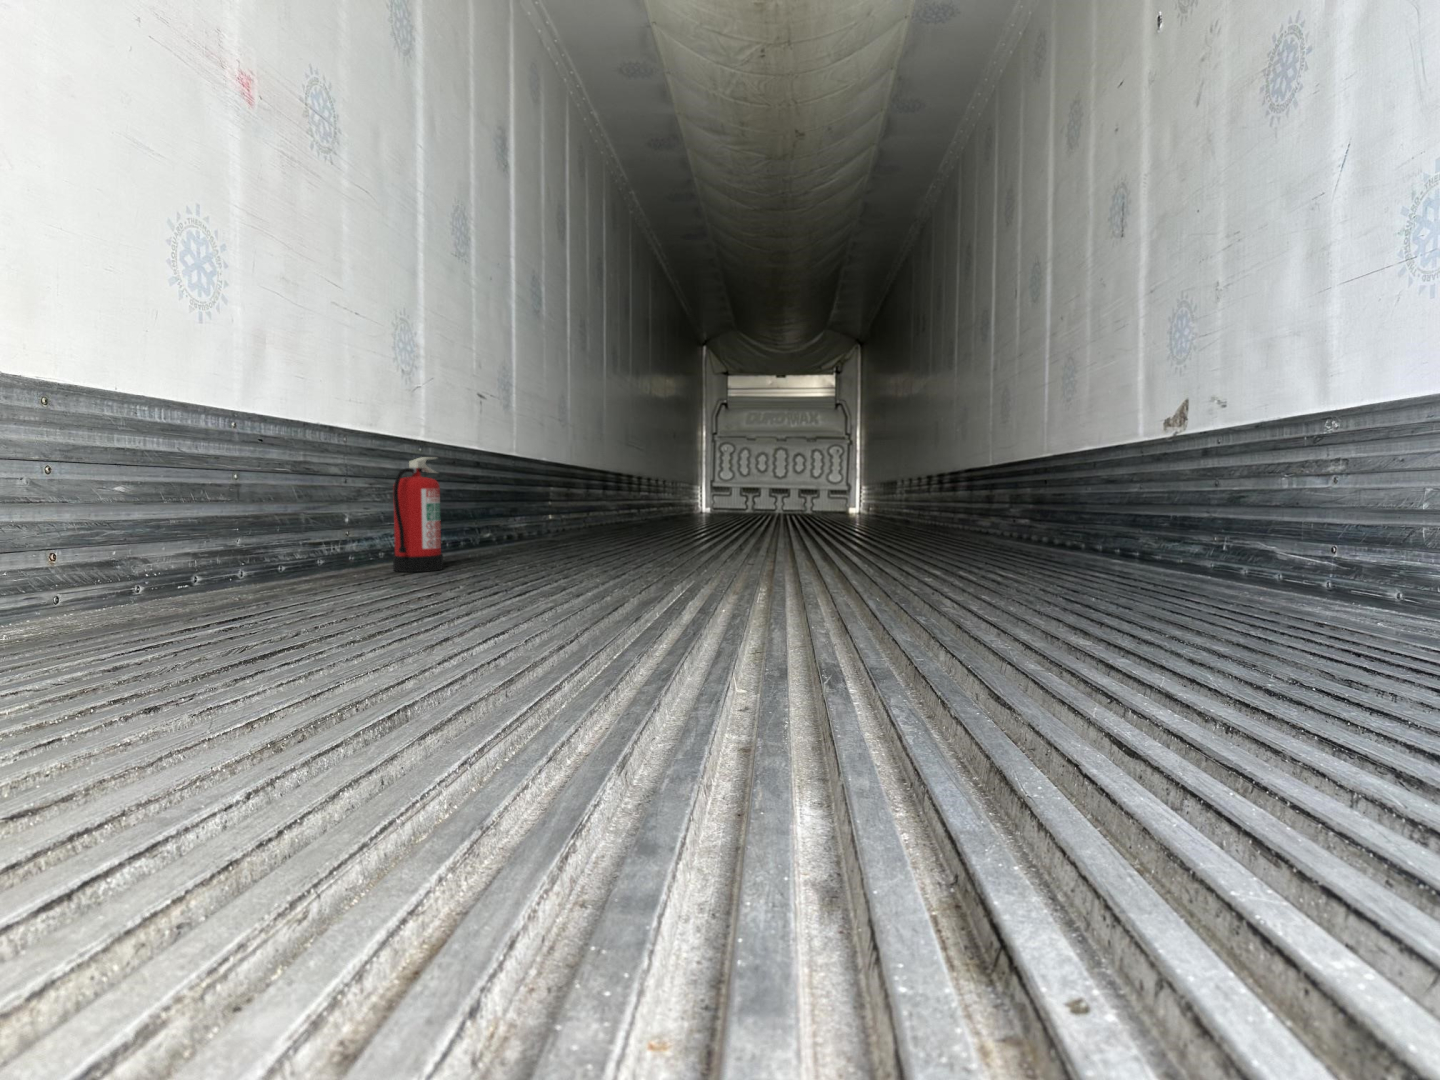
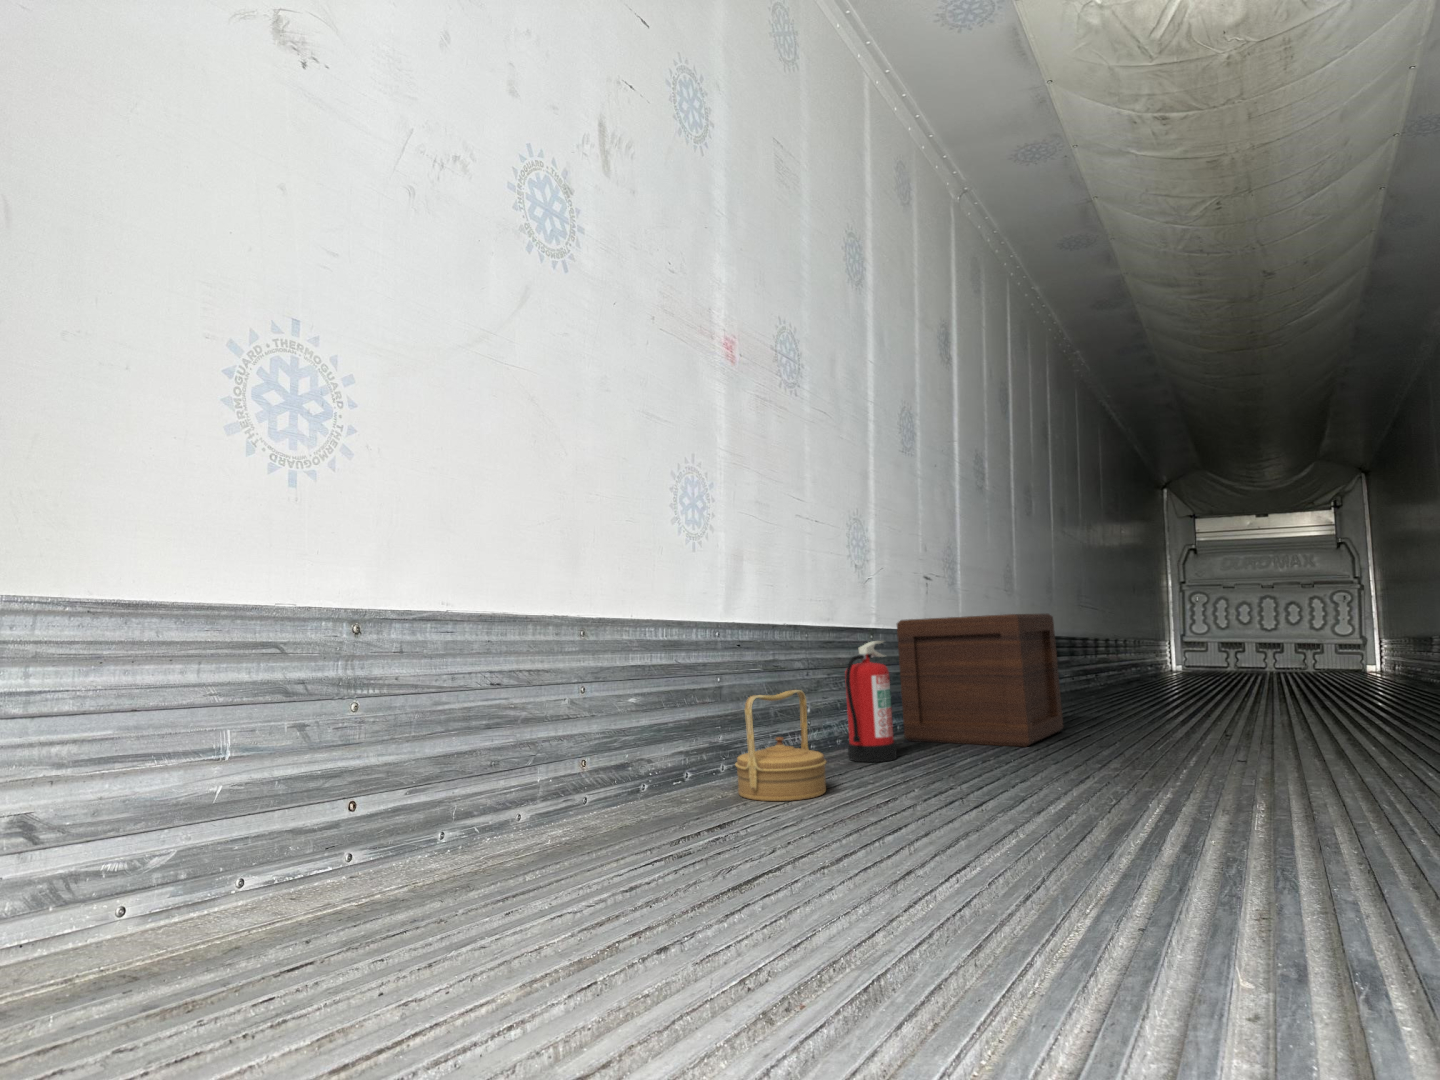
wooden crate: none [451,442,596,560] -> present [897,614,1063,747]
basket: none [258,492,368,602] -> present [735,690,826,801]

